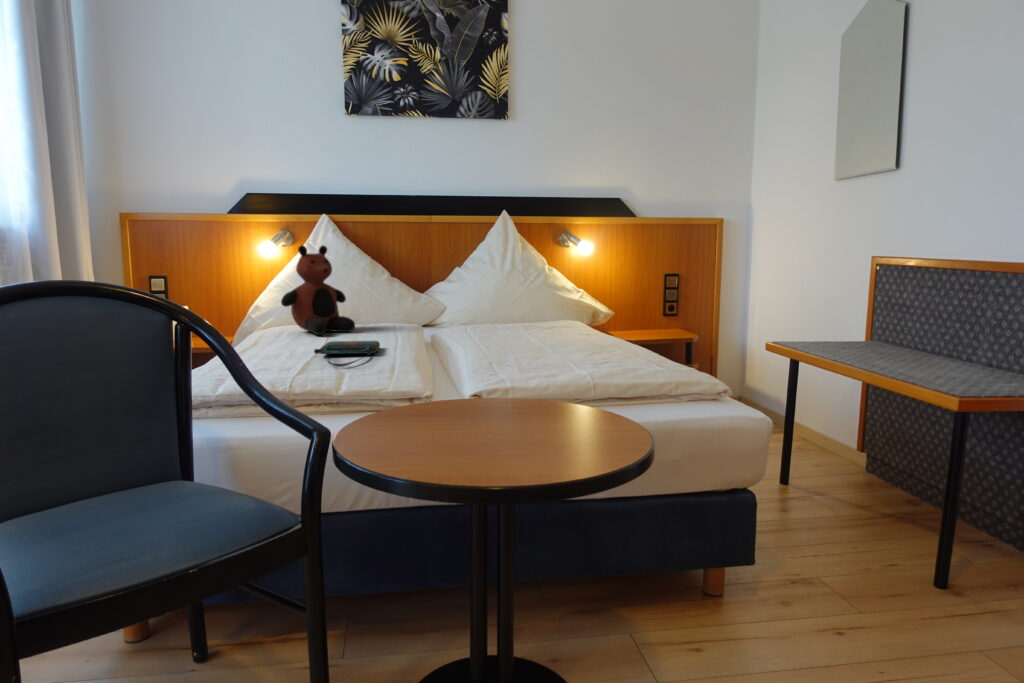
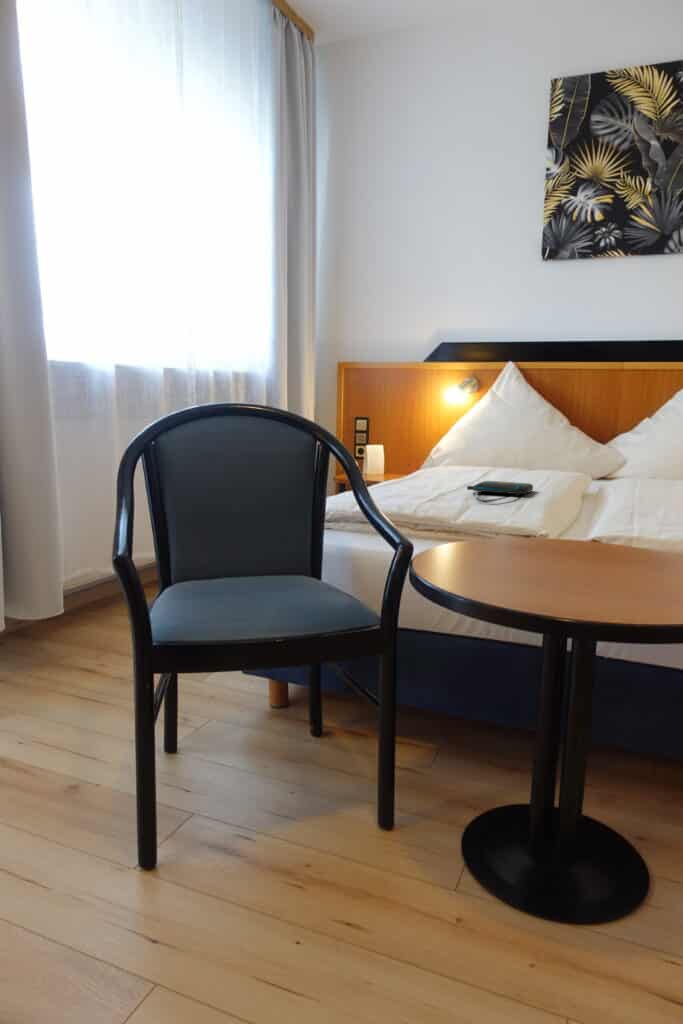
teddy bear: present [281,245,355,335] -> none [452,390,519,476]

